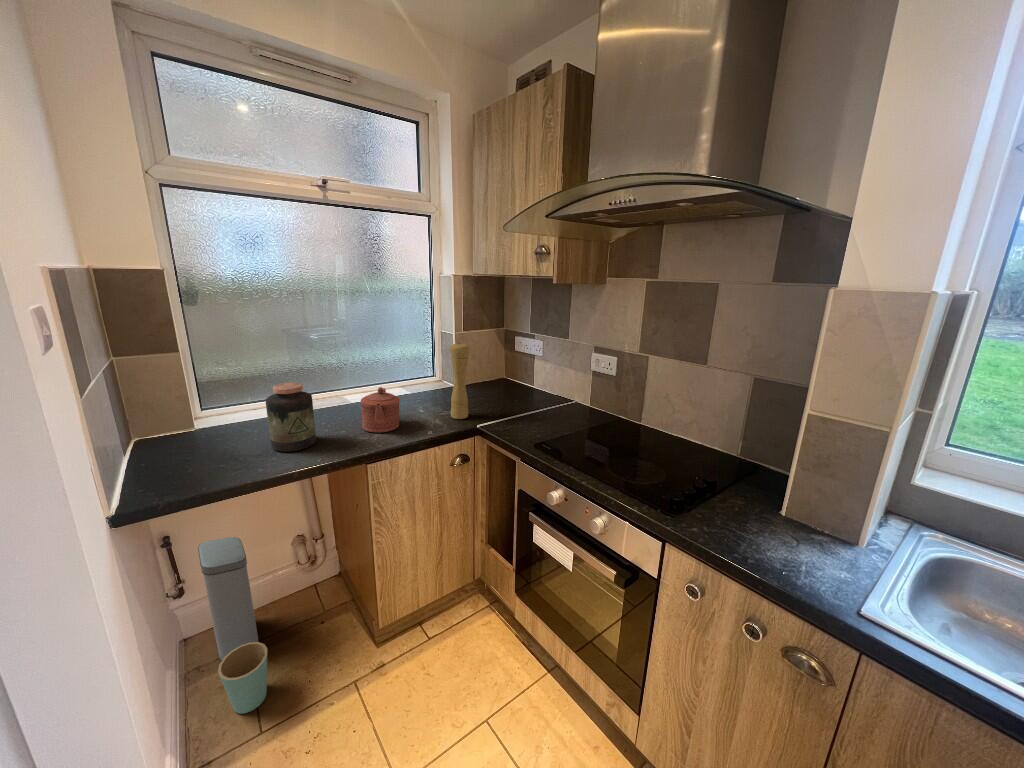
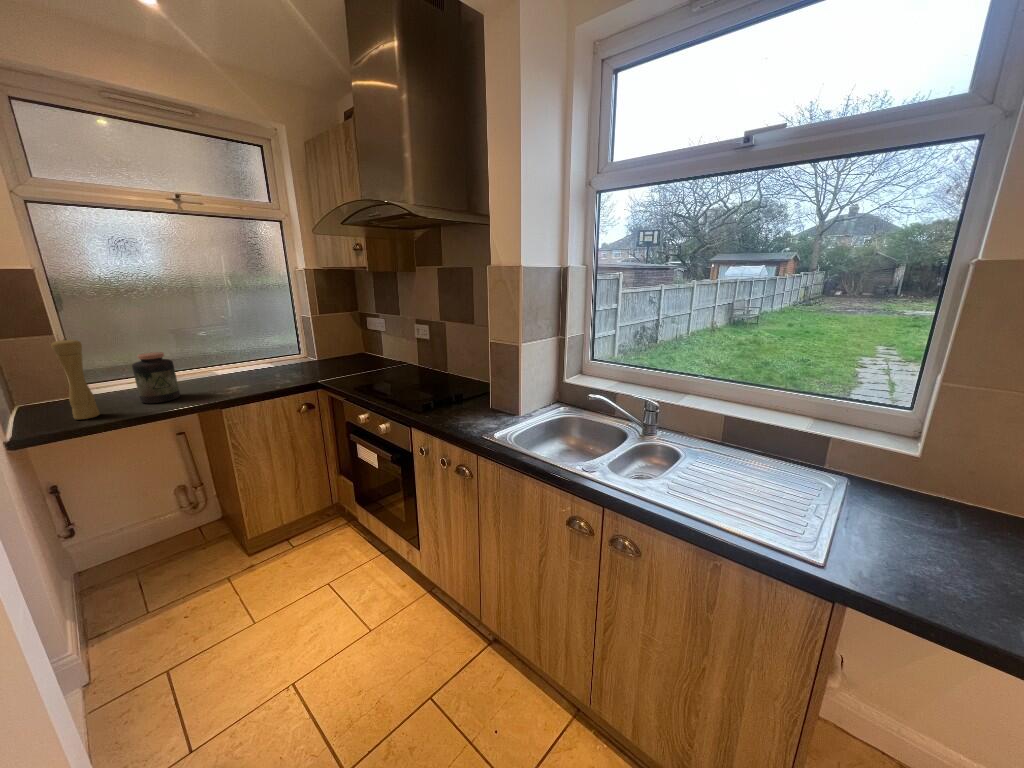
pepper mill: present [450,343,470,419] -> present [51,339,100,419]
teapot: present [361,387,399,432] -> none [218,355,255,389]
trash can: present [198,537,267,714] -> none [85,485,154,608]

